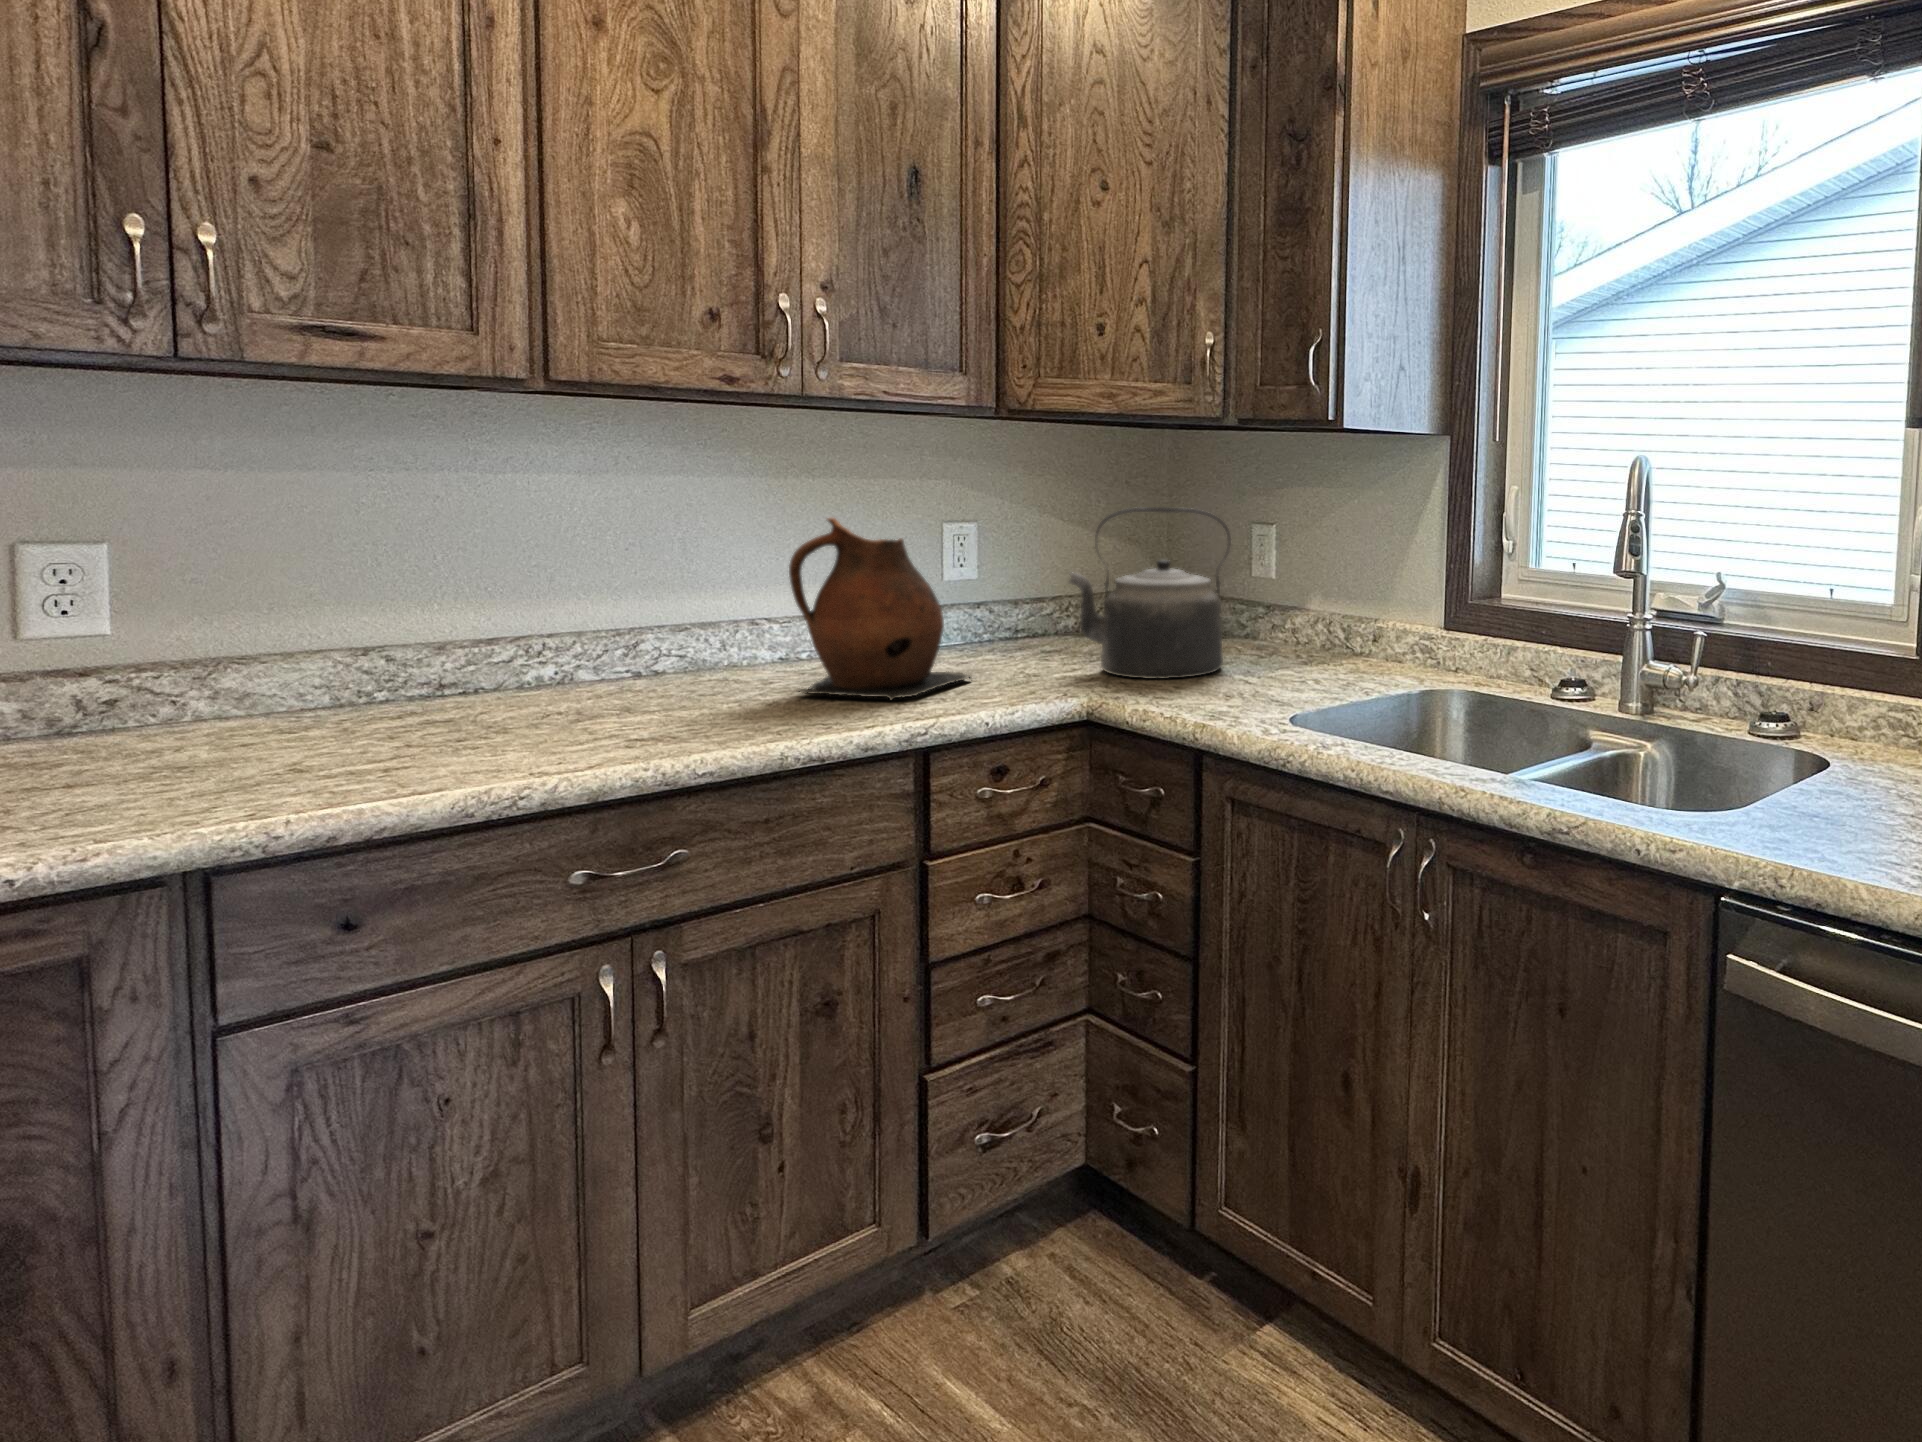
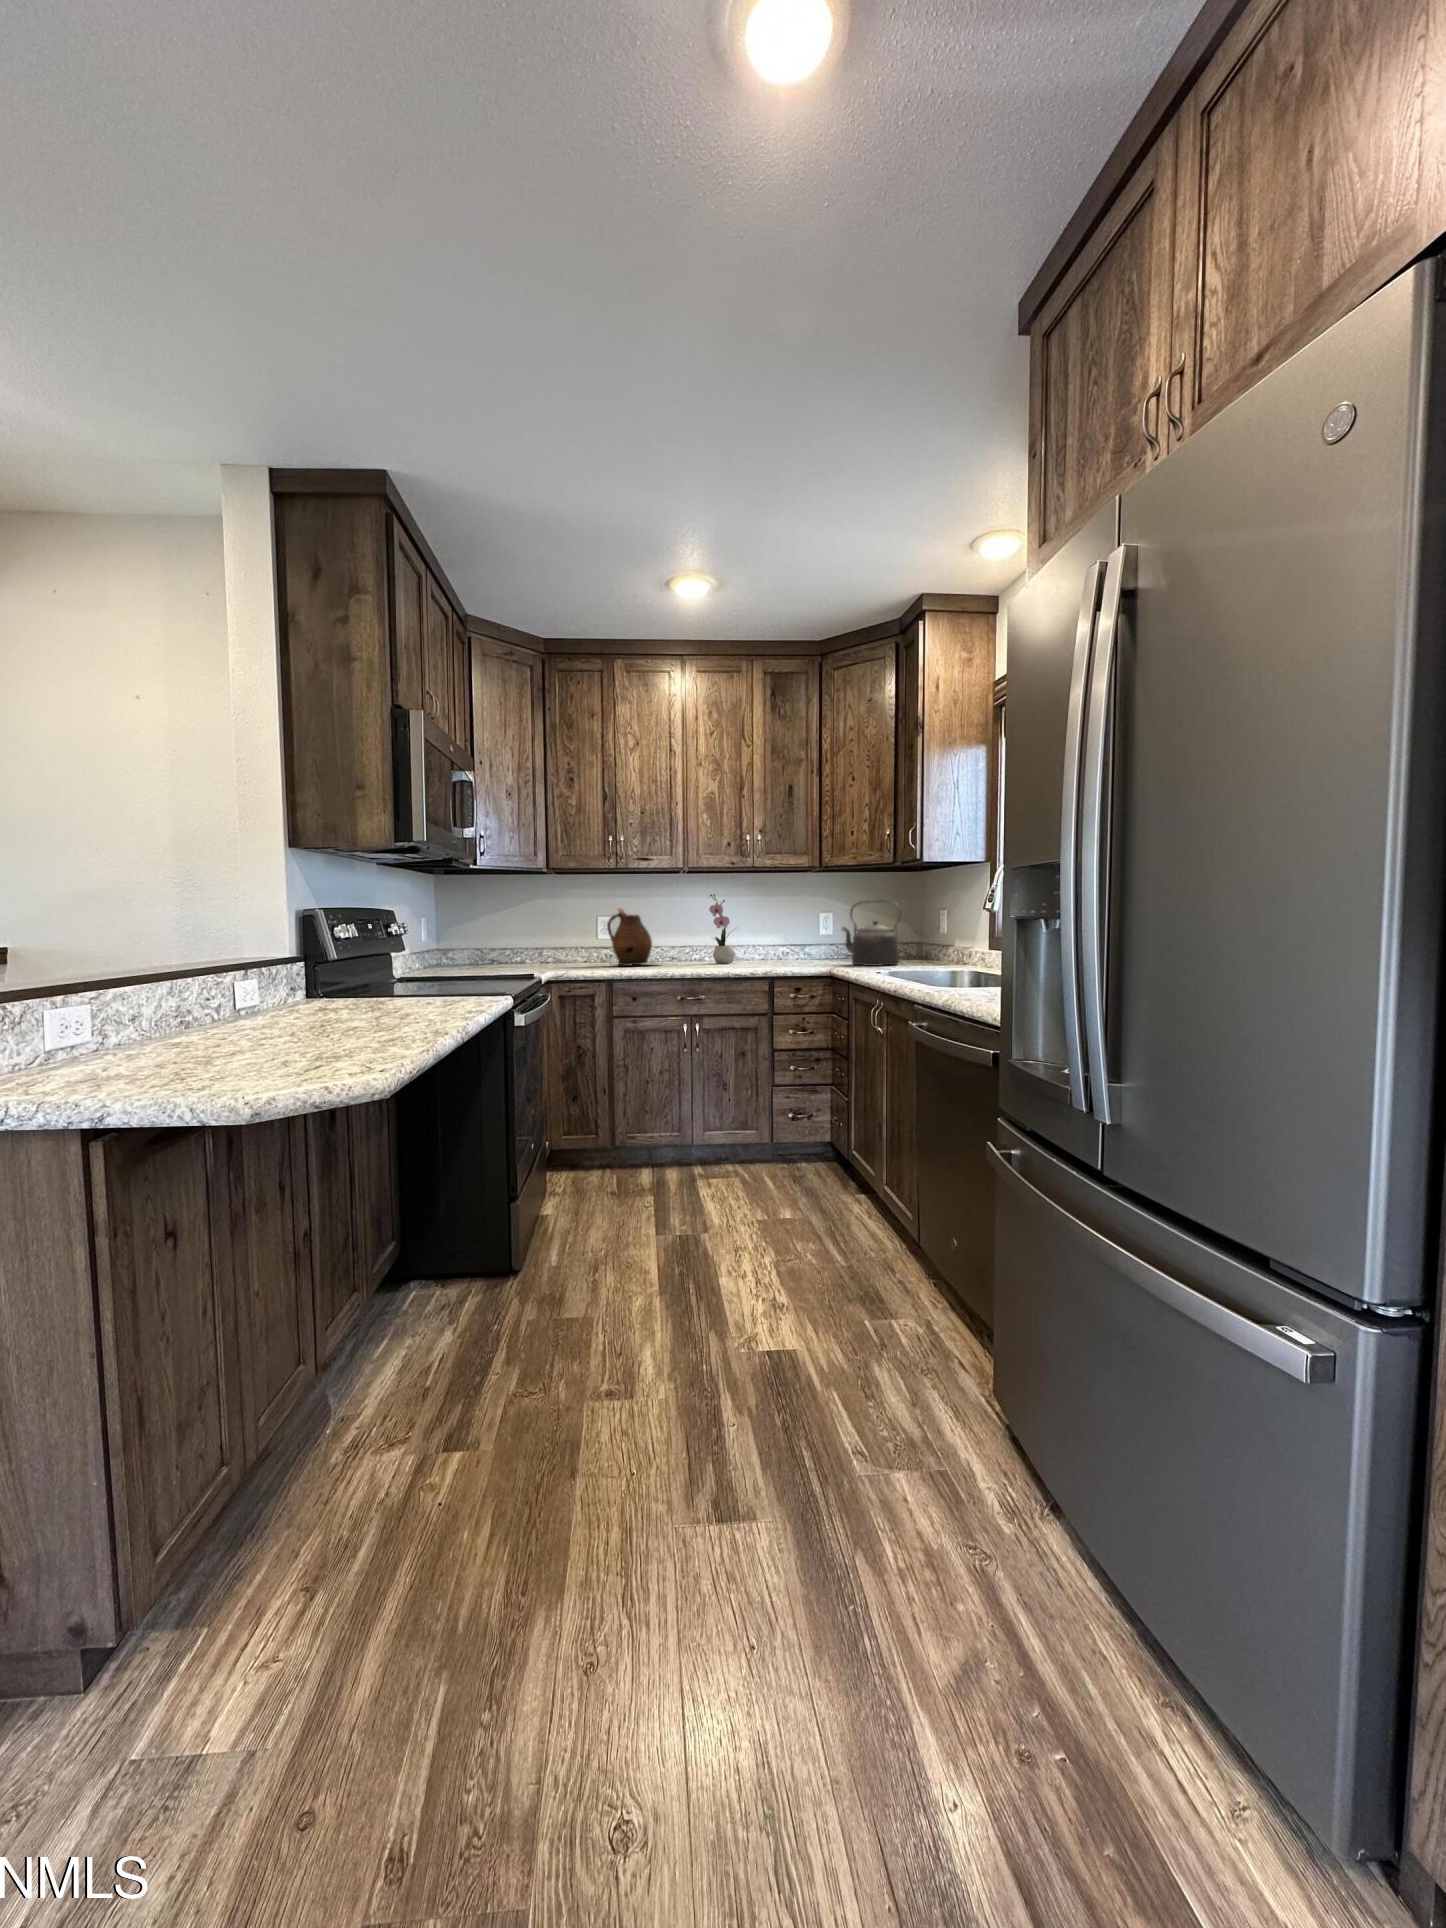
flower arrangement: none [624,471,722,697] -> present [709,894,736,963]
ceramic pitcher: present [789,518,971,700] -> present [607,908,652,966]

